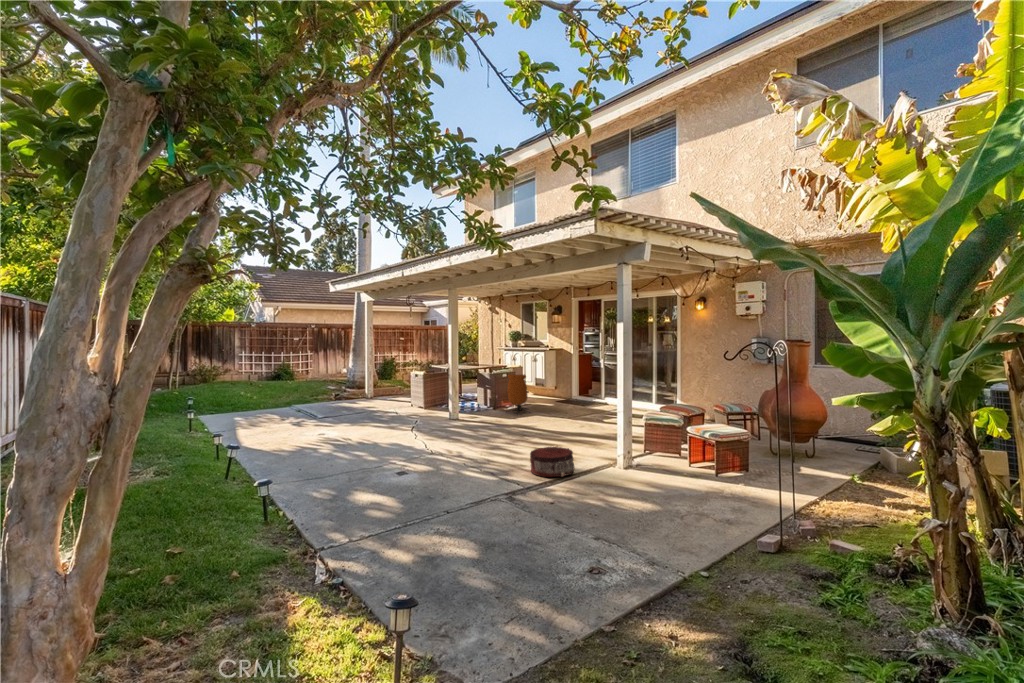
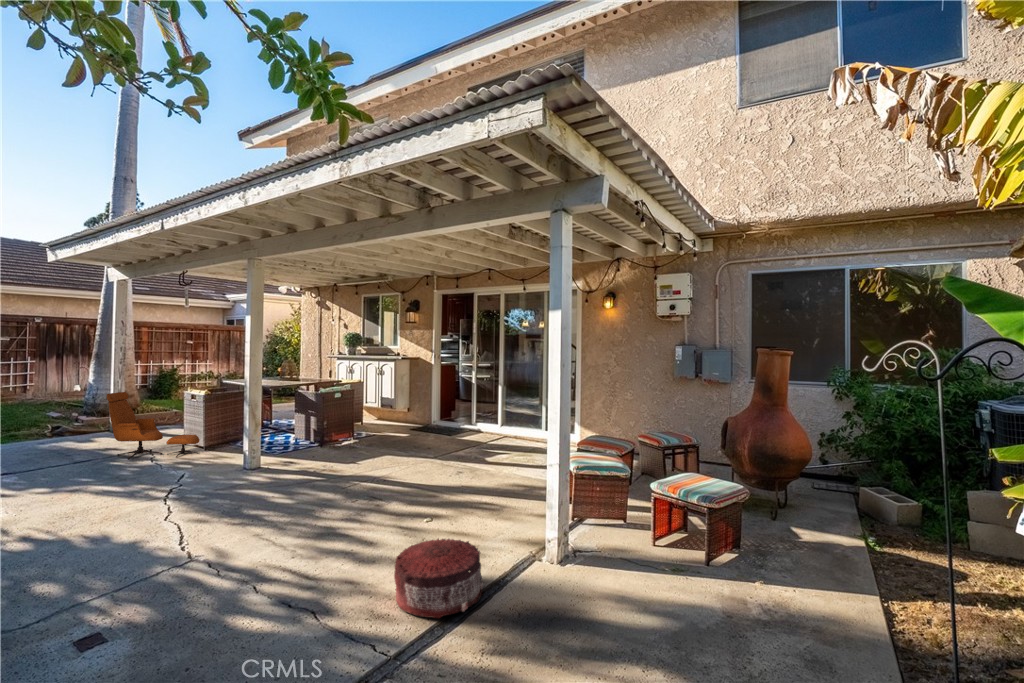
lounge chair: present [507,374,529,414] -> present [107,392,200,460]

